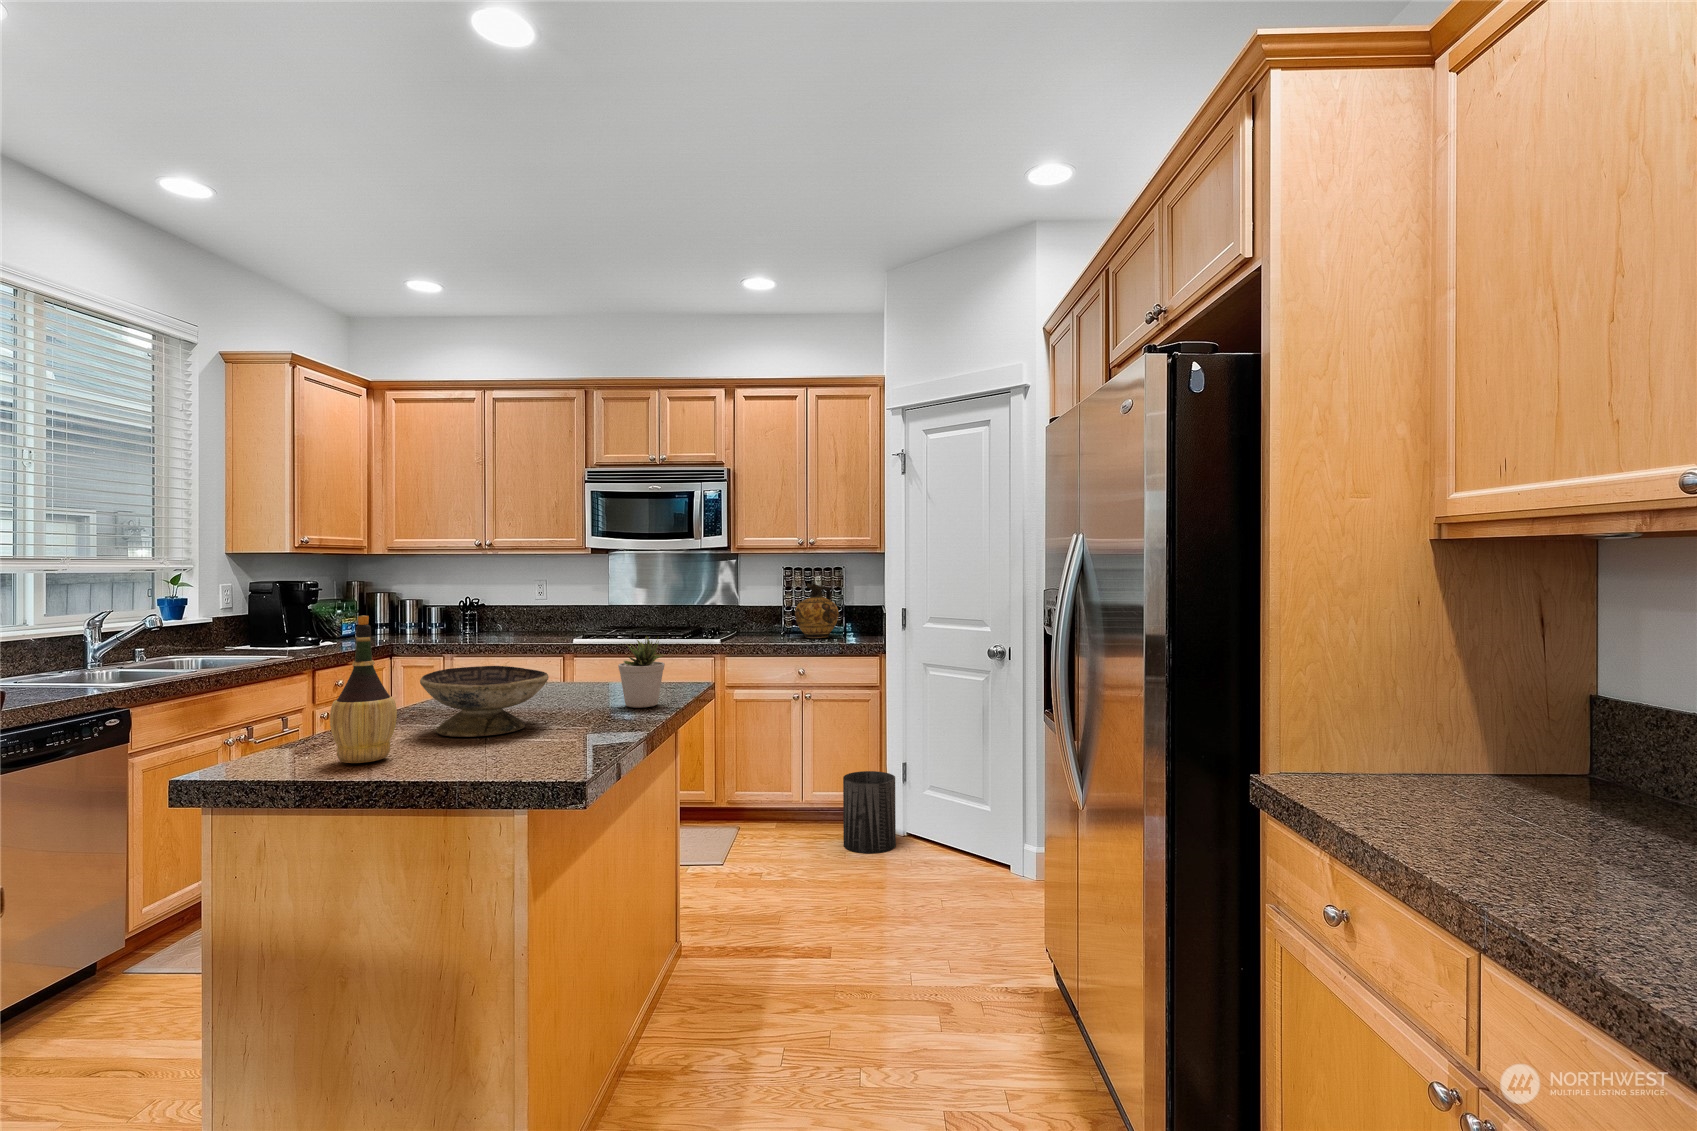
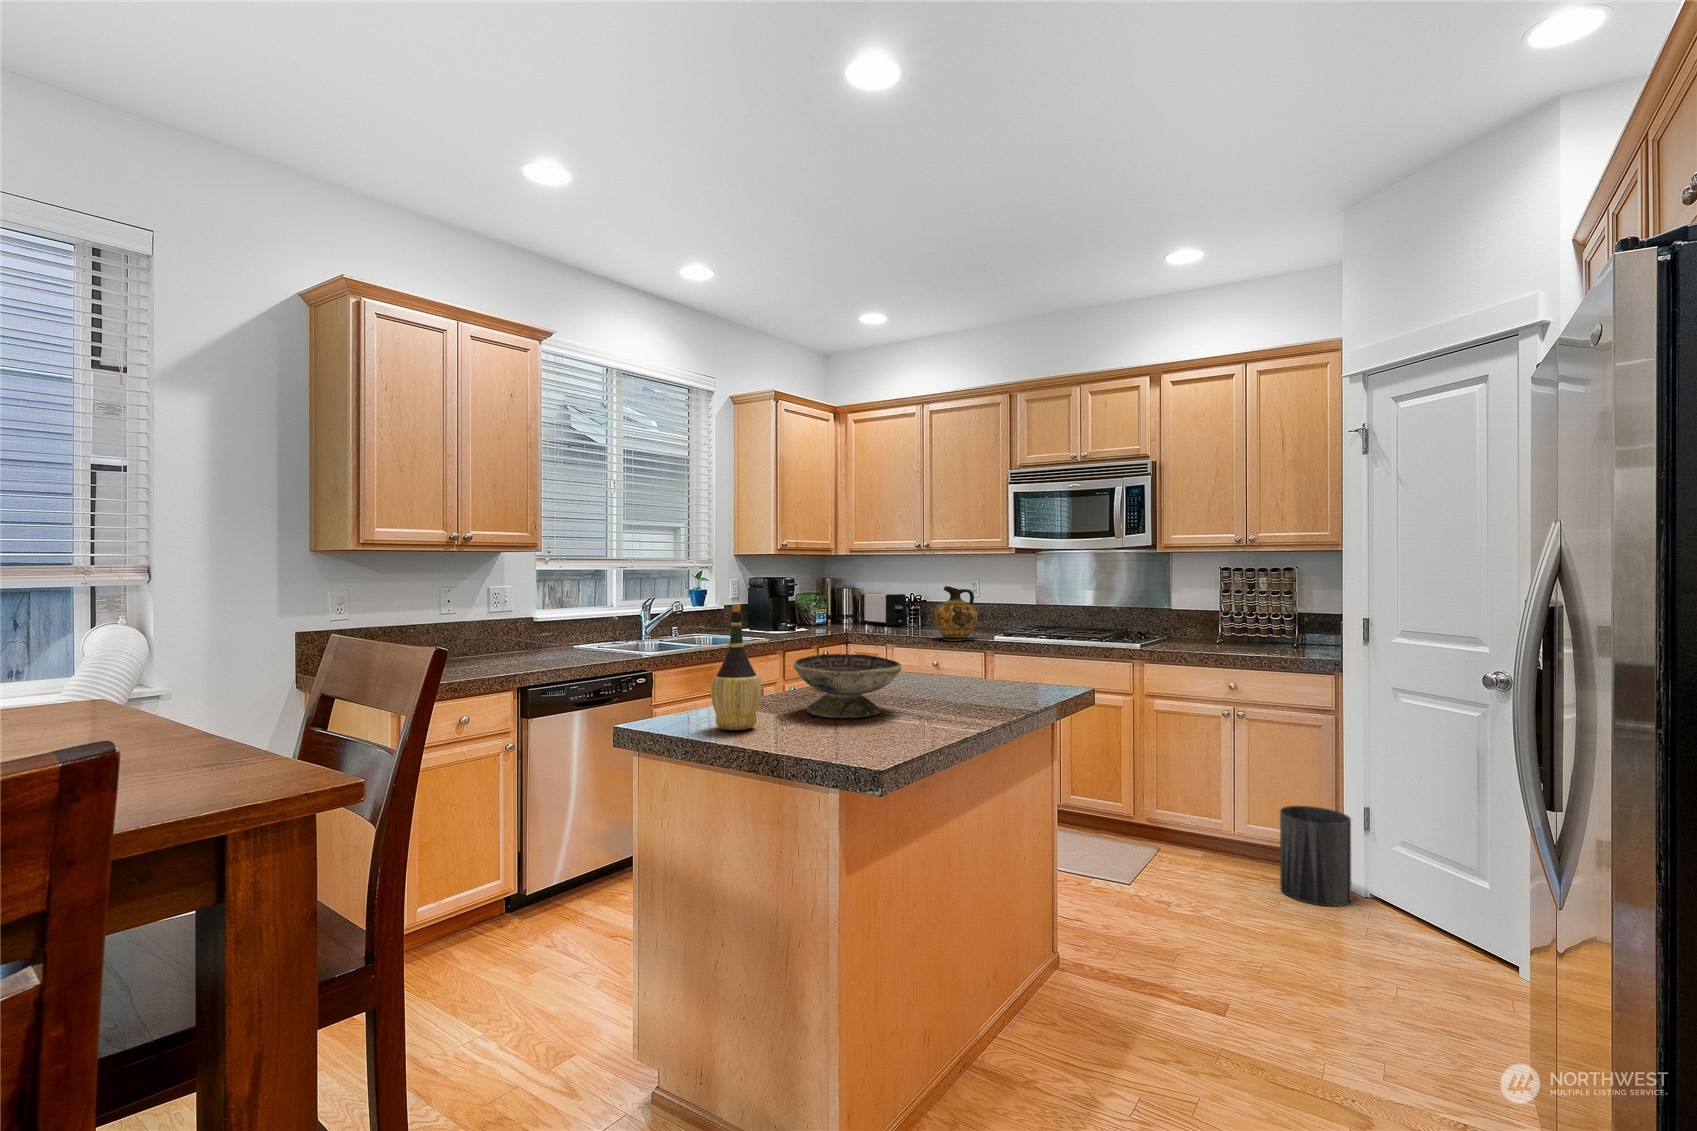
ceramic jug: present [795,583,839,638] -> present [933,586,977,641]
toaster: none [401,598,462,635] -> present [861,593,907,626]
potted plant: present [618,636,665,708] -> none [977,633,1024,706]

